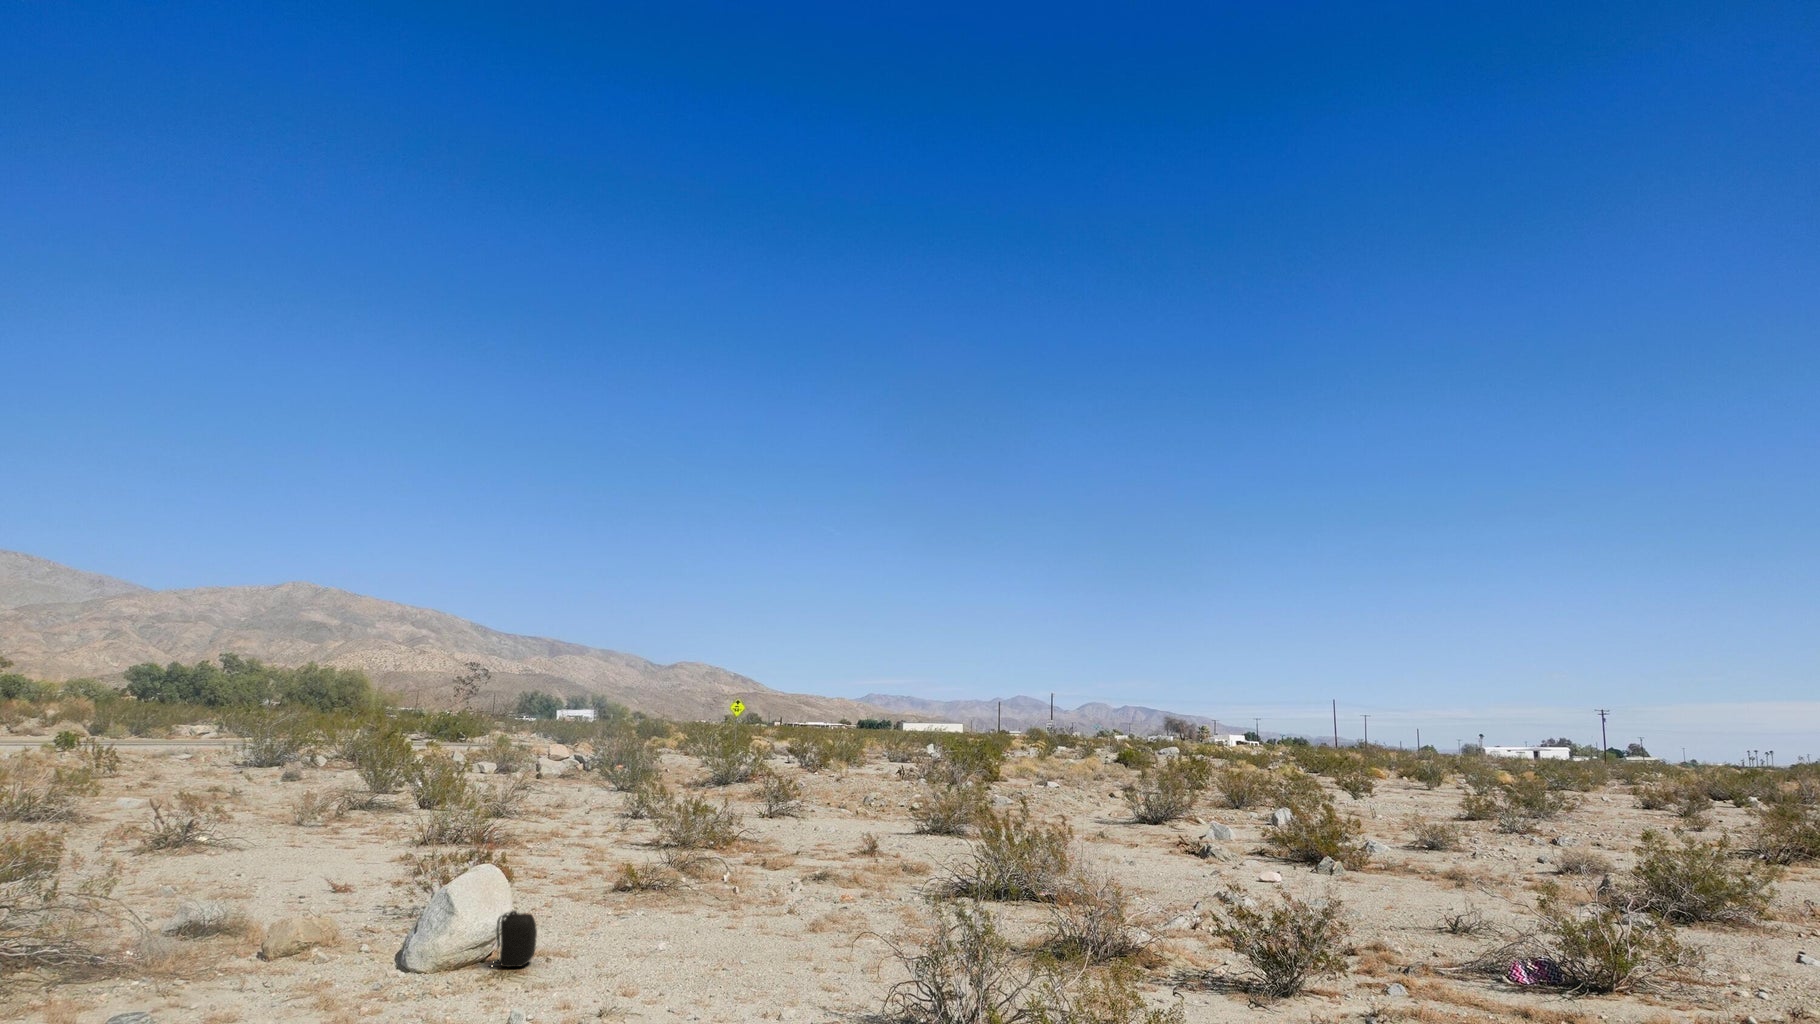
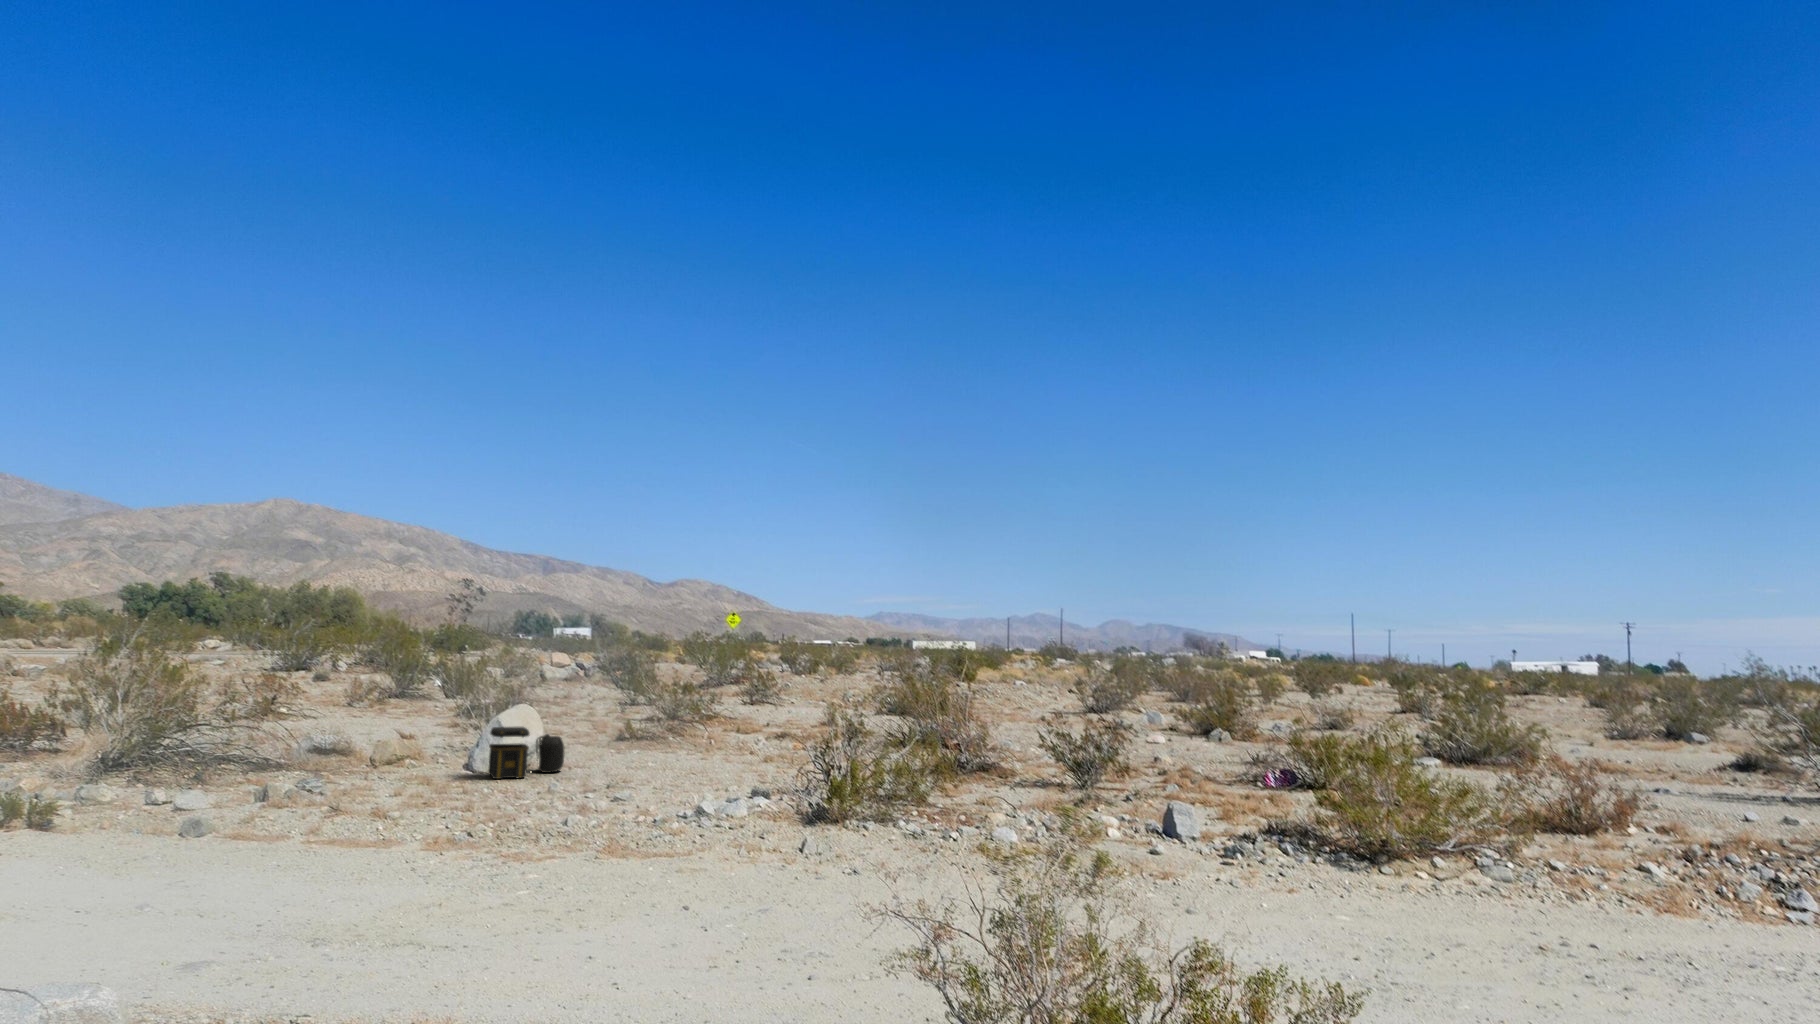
toolbox: none [426,904,486,987] -> present [488,727,530,779]

